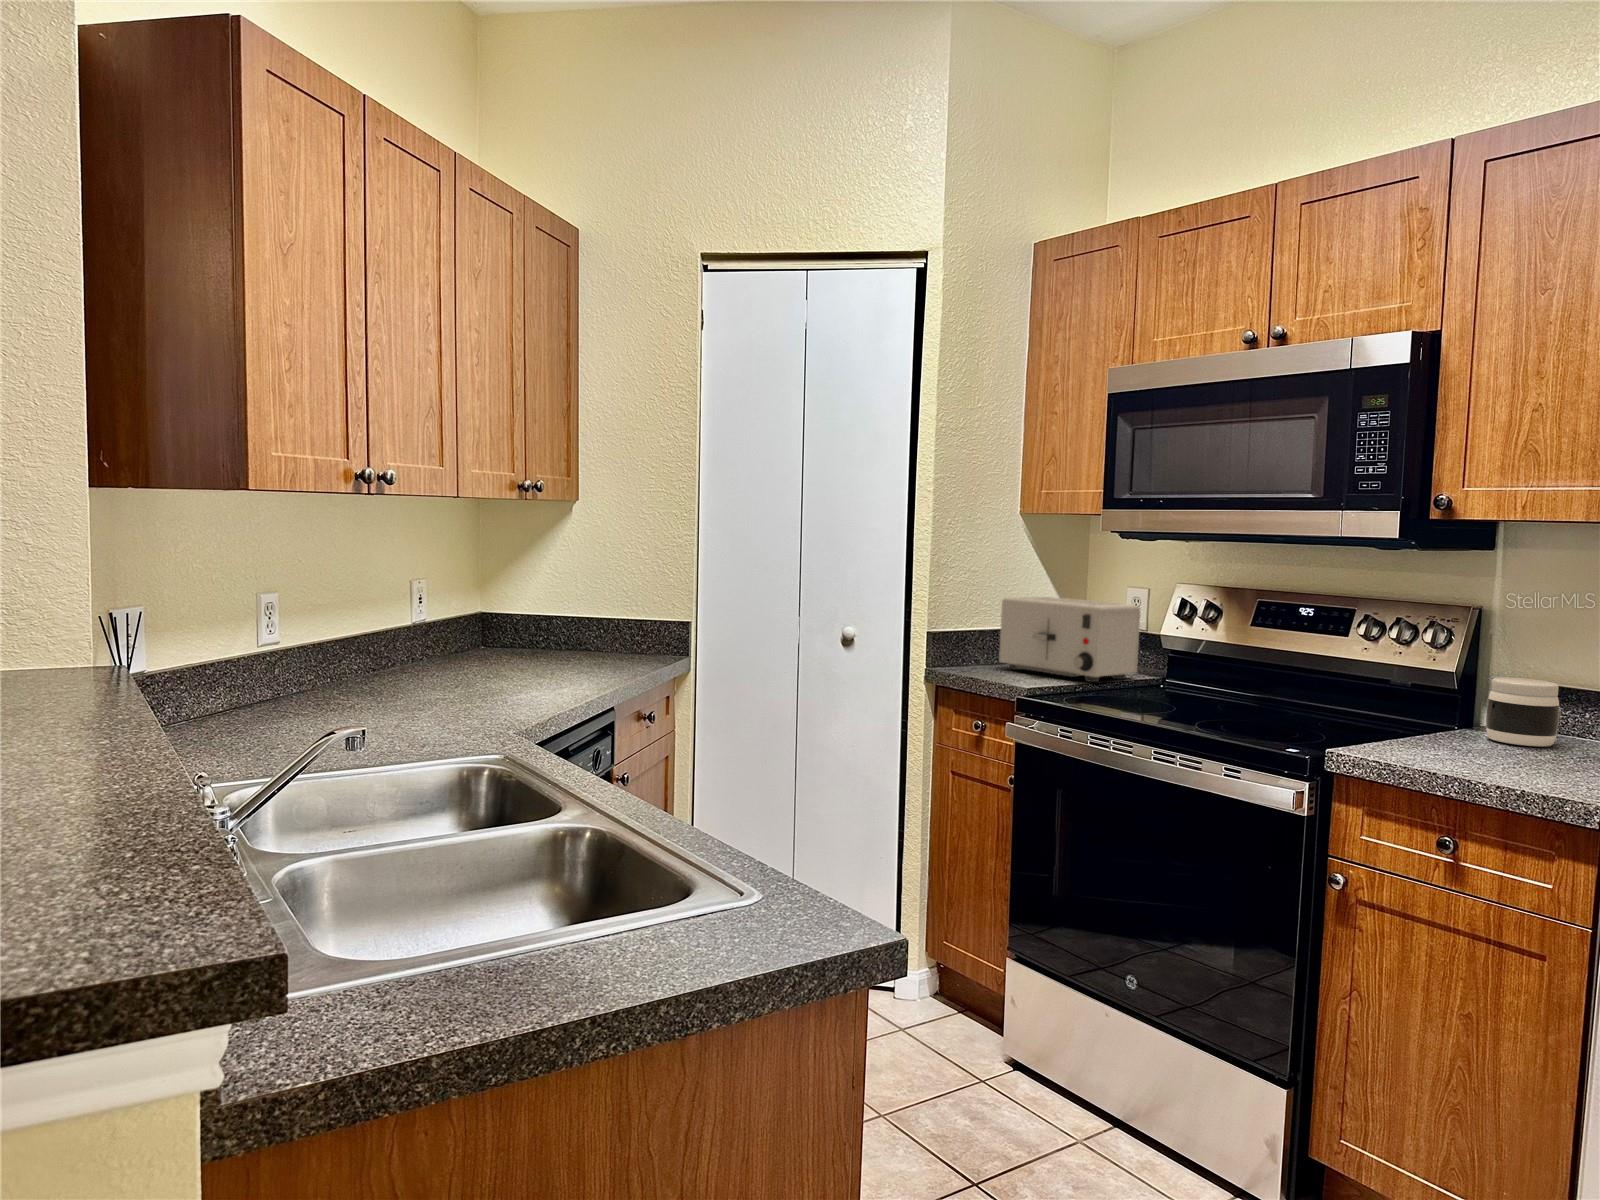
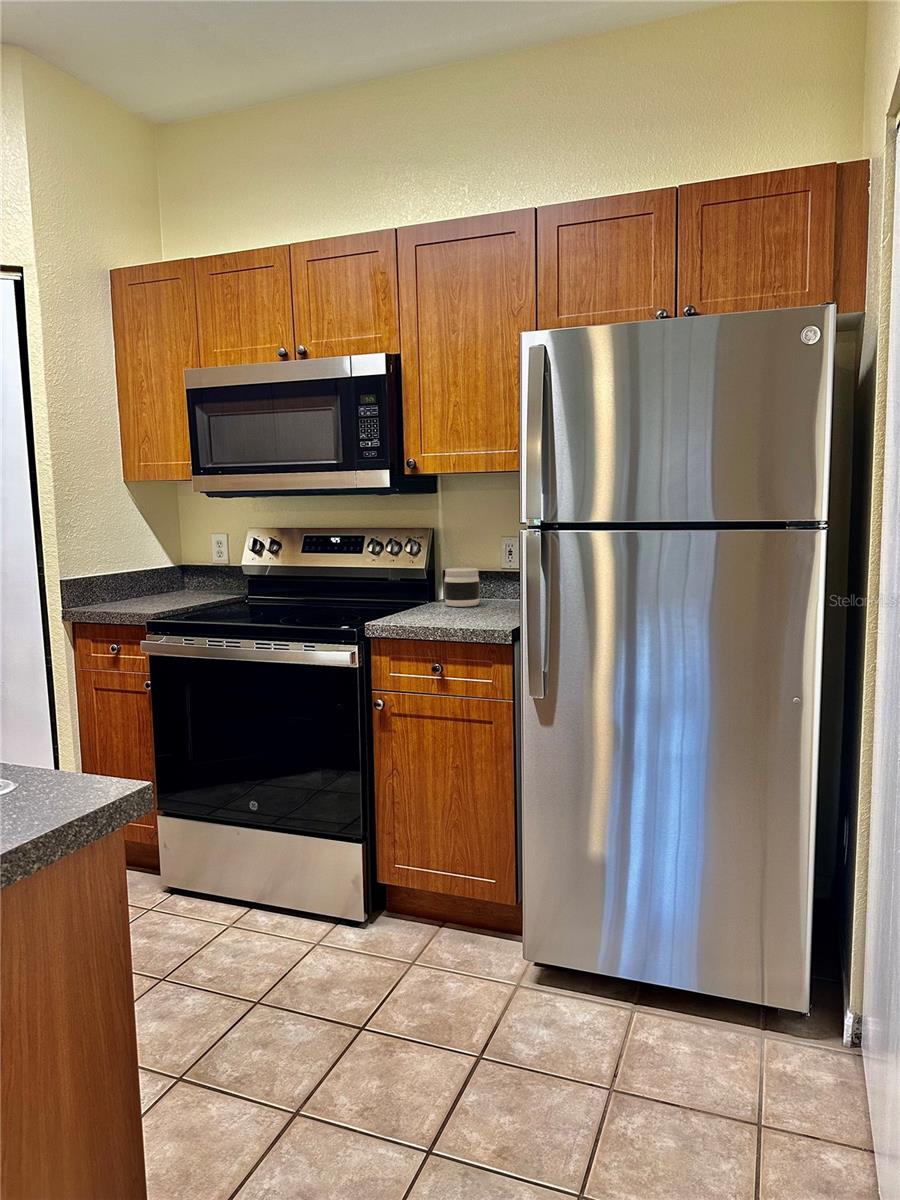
toaster: present [999,597,1140,682] -> none [118,545,227,604]

